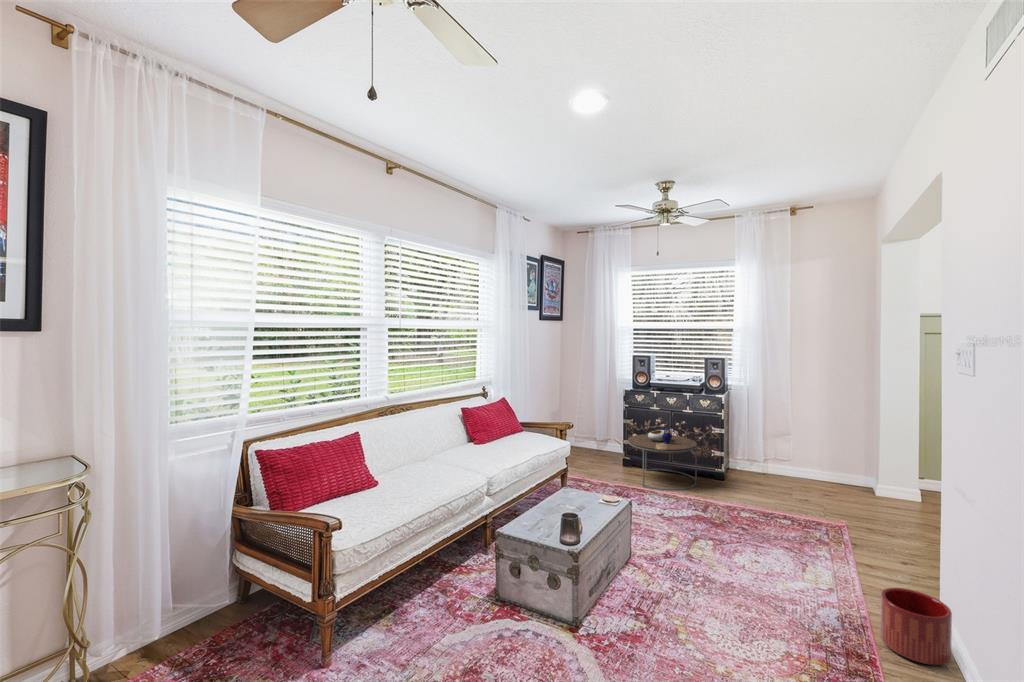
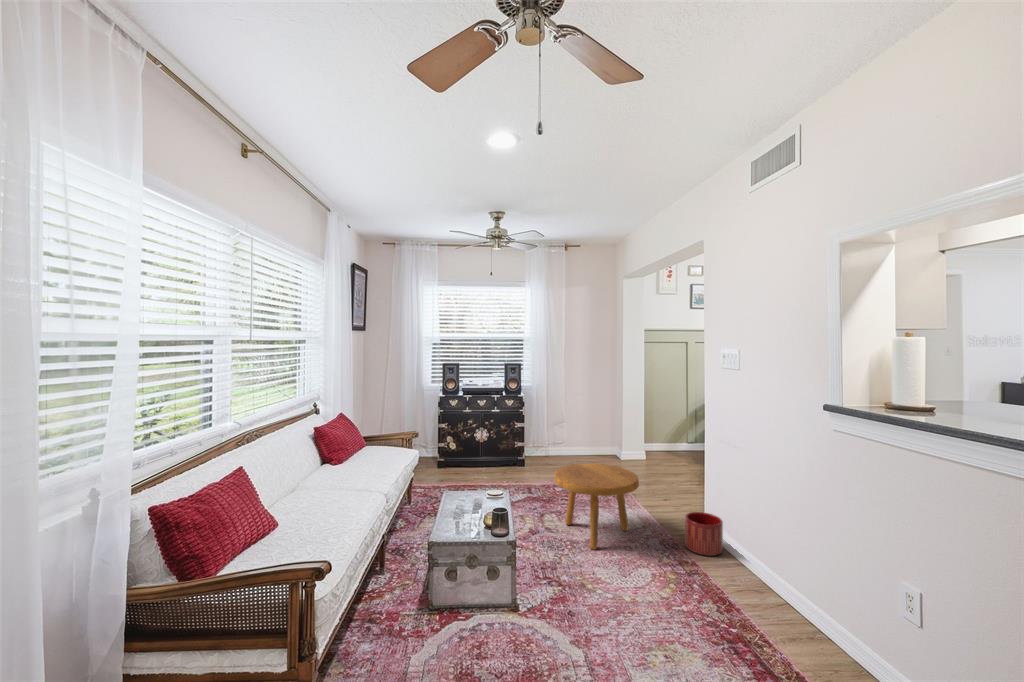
side table: present [628,428,697,491] -> none [452,428,508,482]
footstool: none [690,485,813,598] -> present [554,463,639,550]

